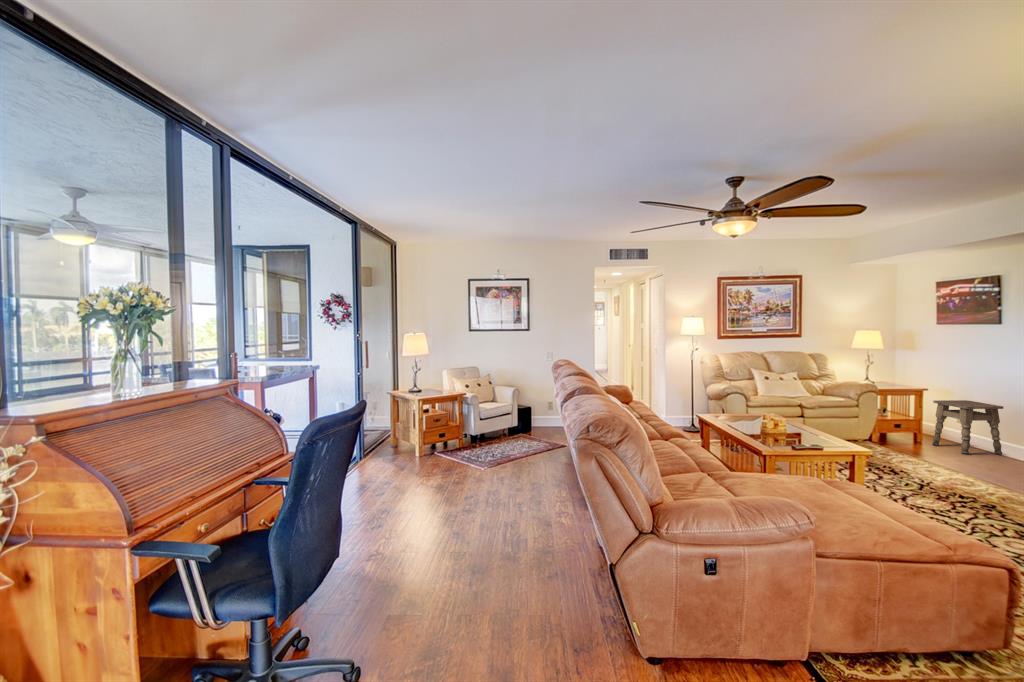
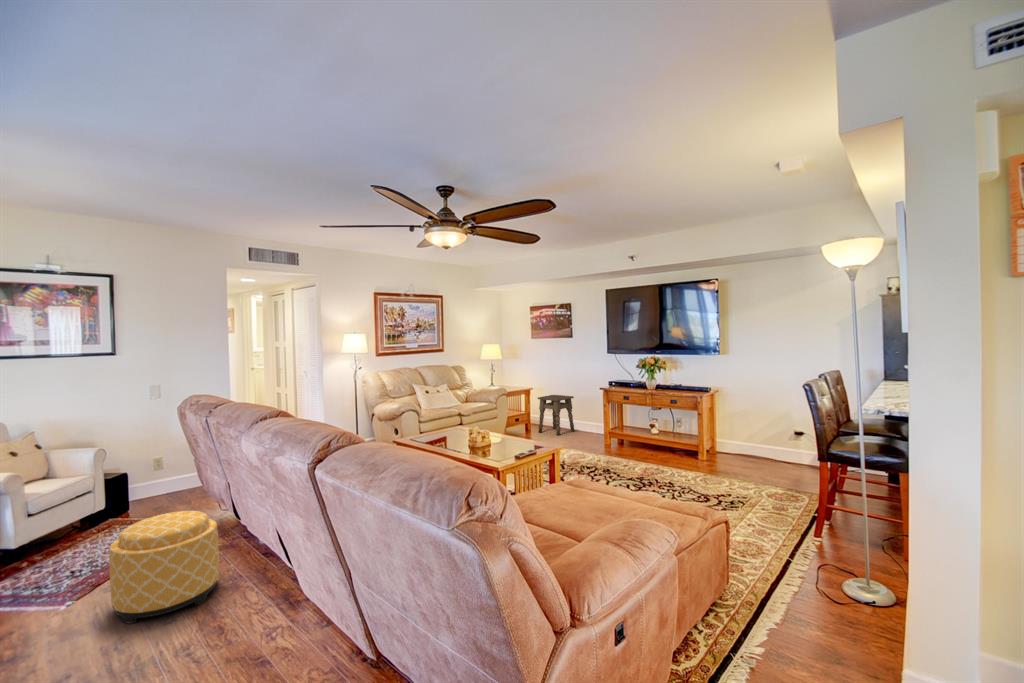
ottoman: none [497,432,552,493] -> present [109,511,219,624]

